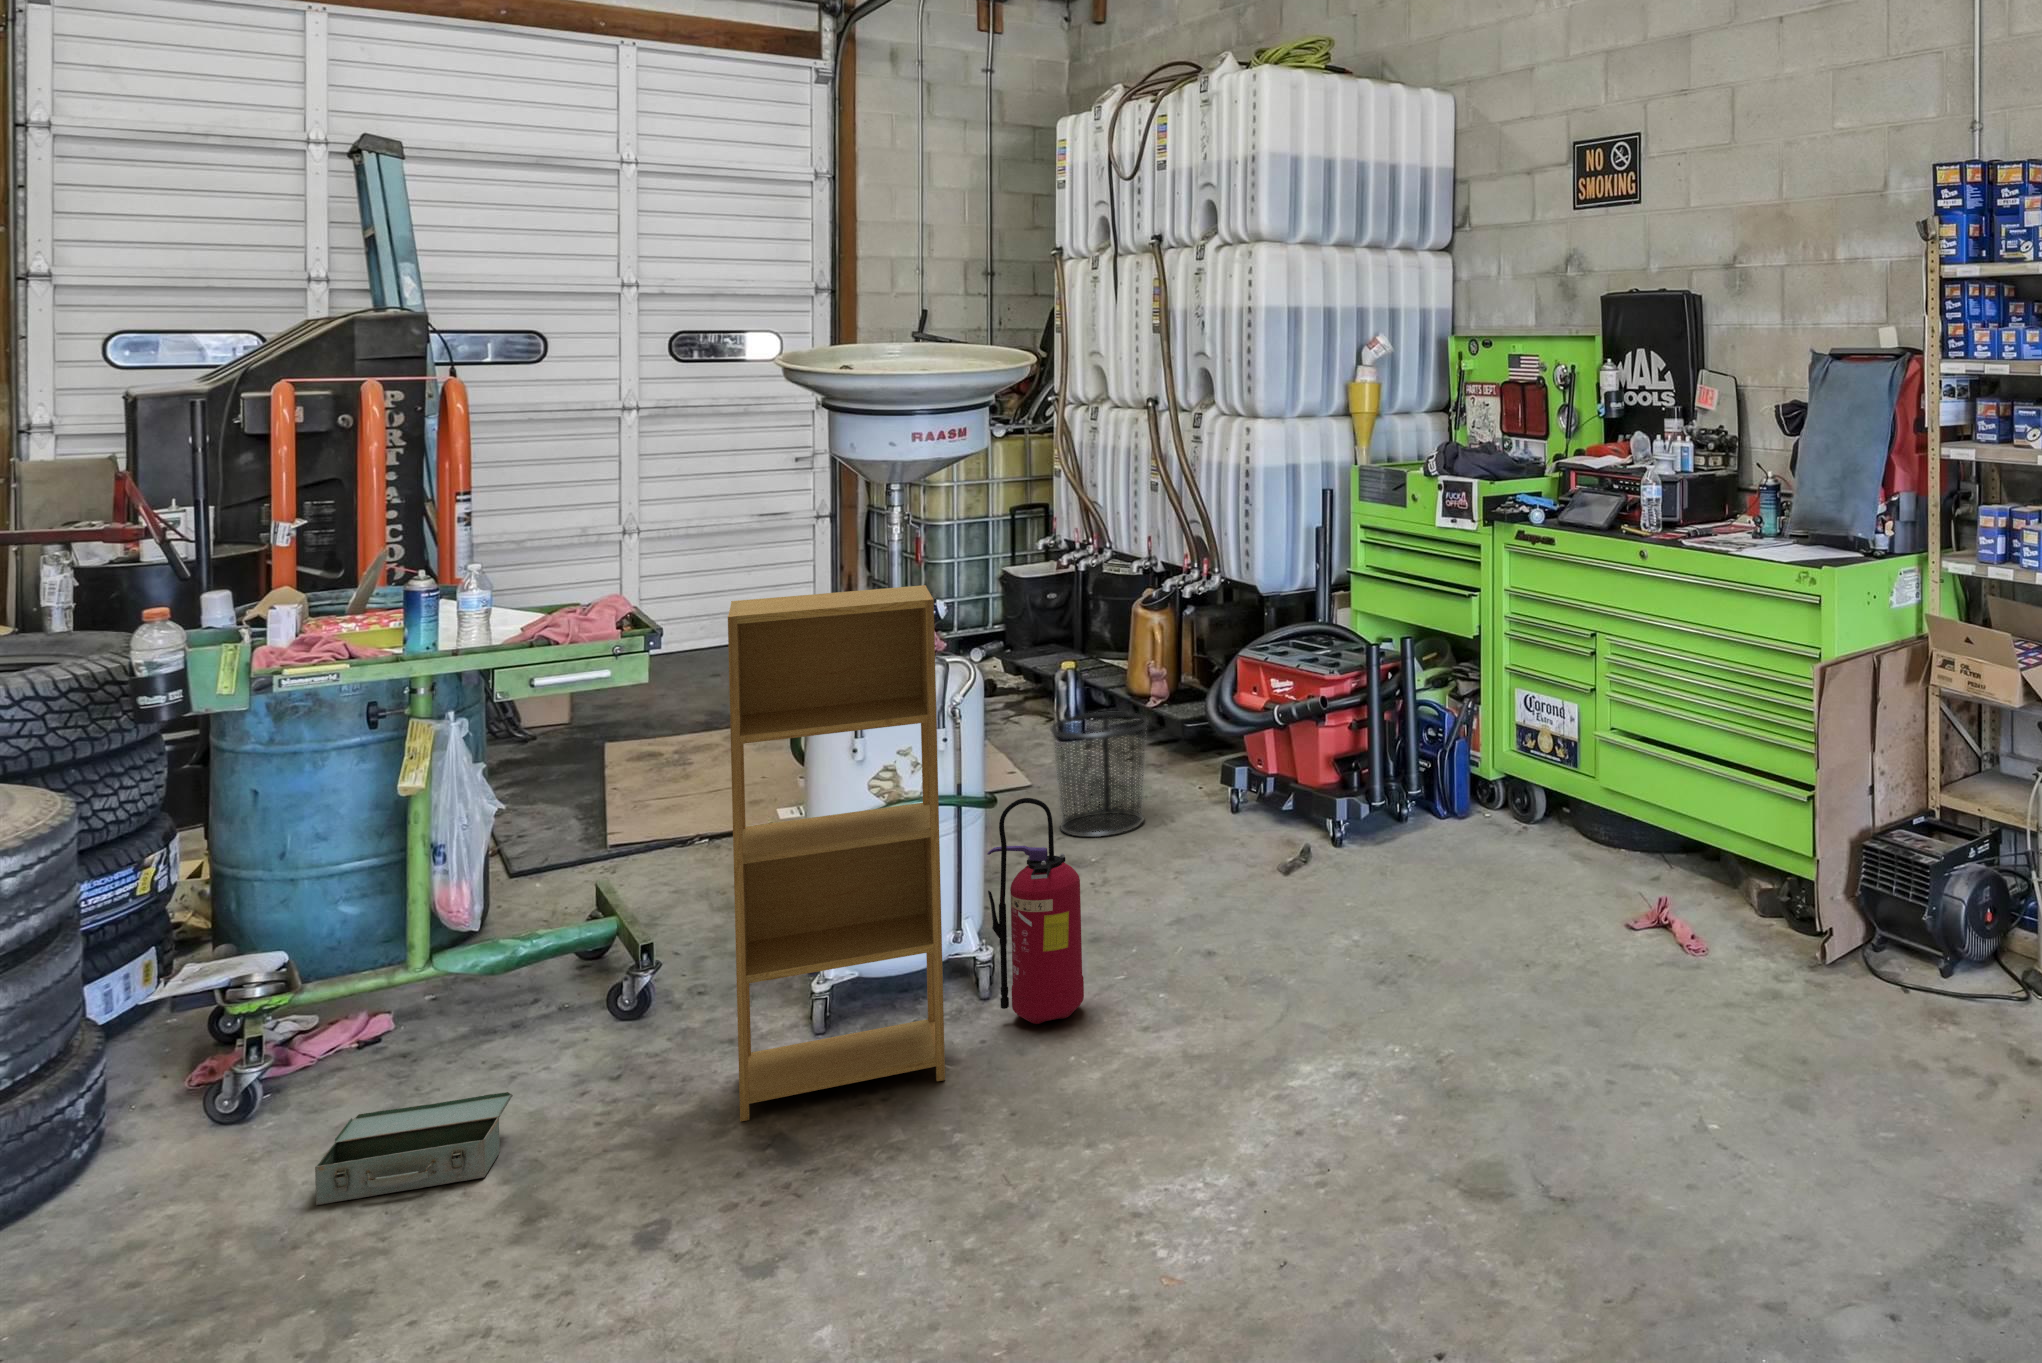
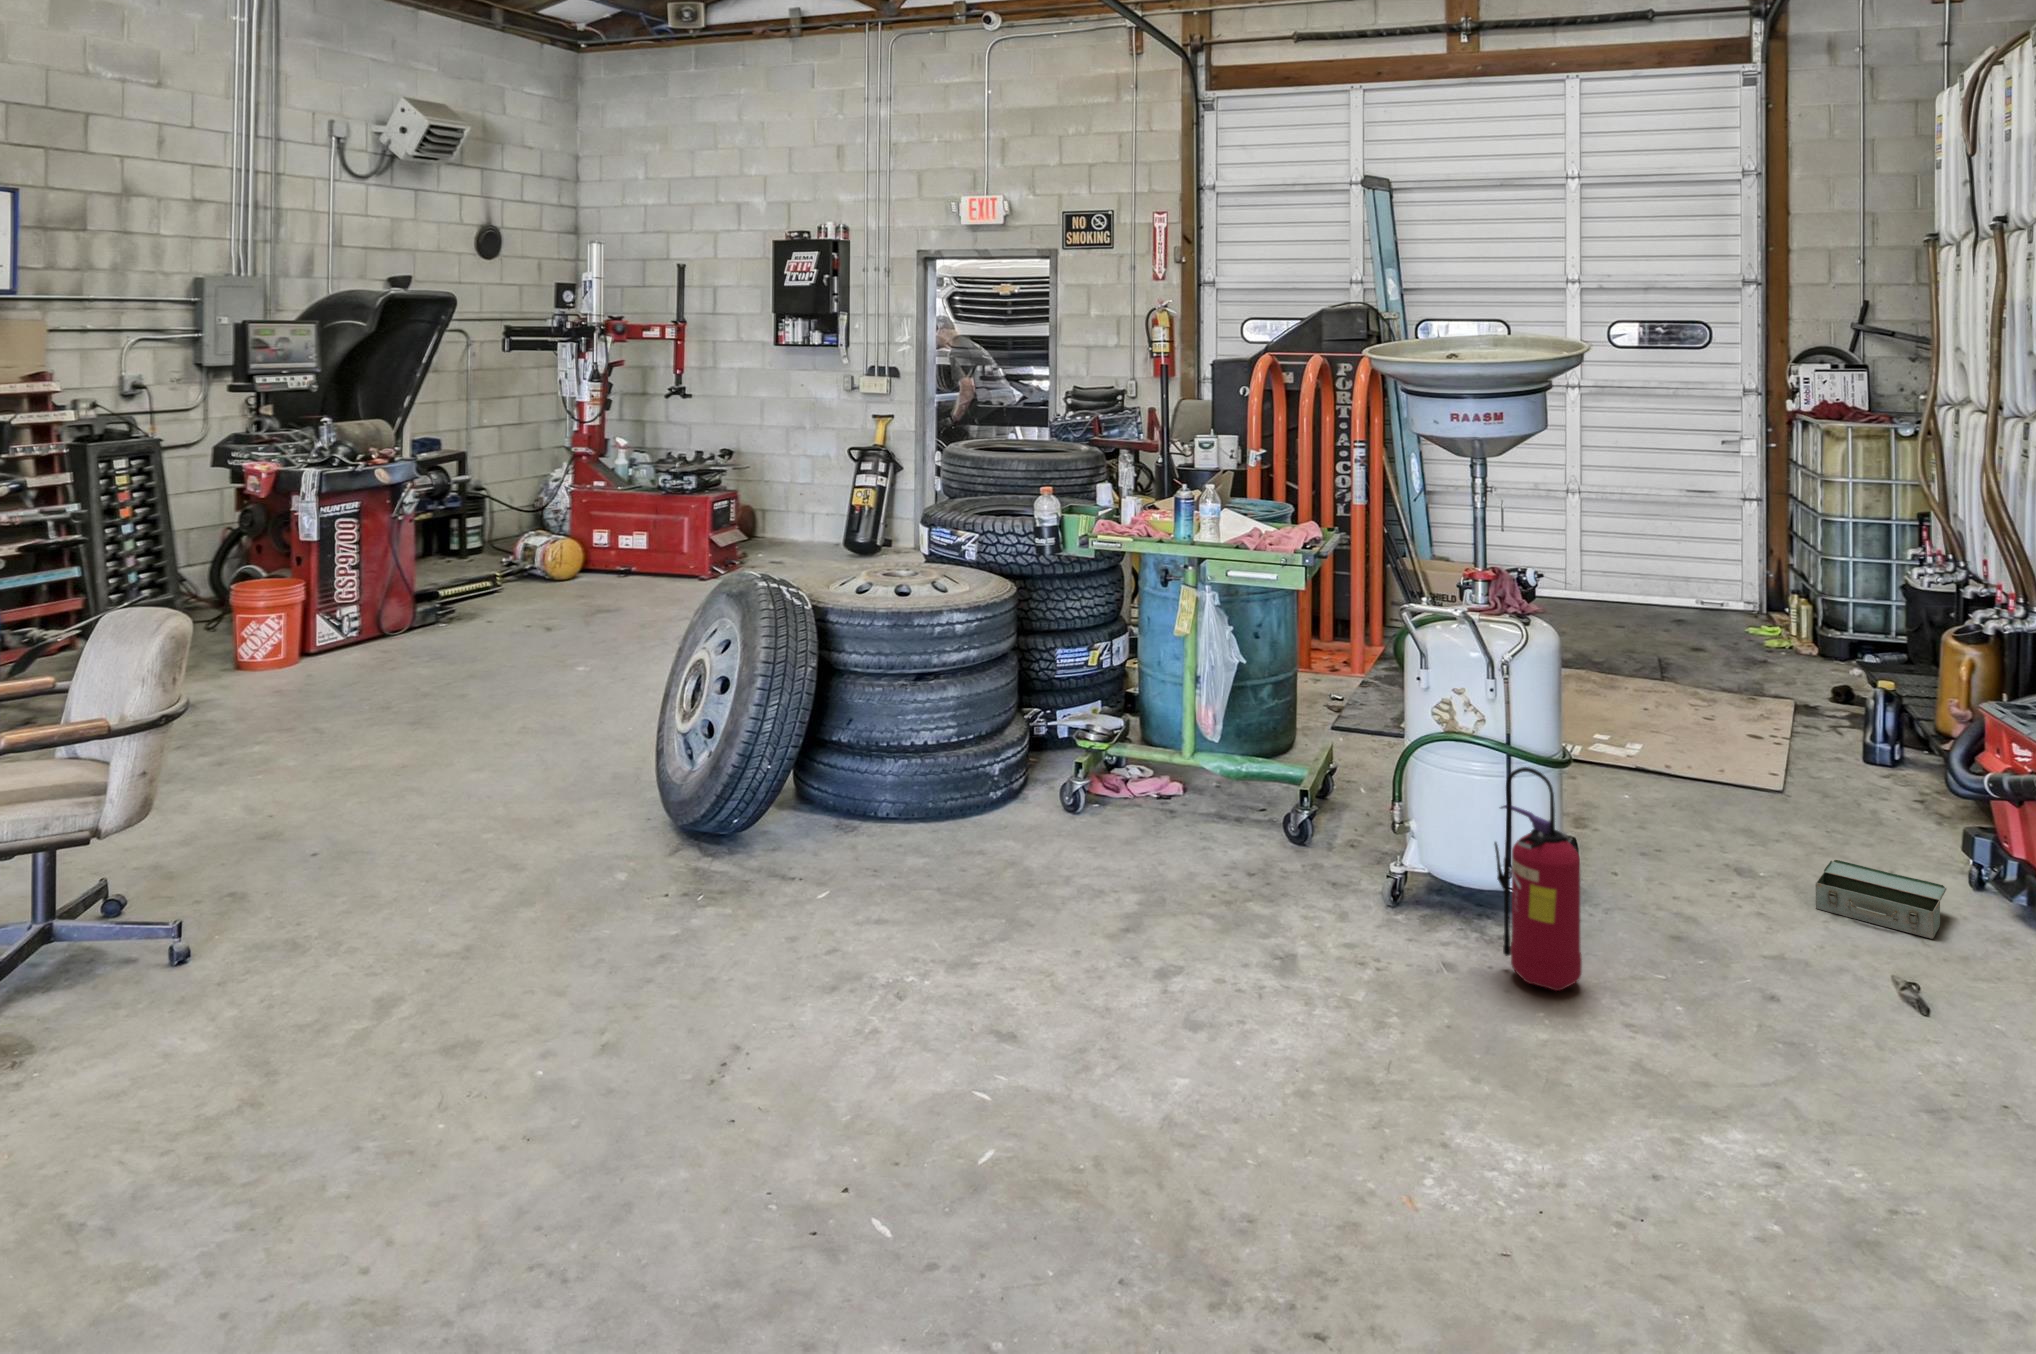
shelving unit: present [728,585,945,1122] -> none [1262,536,1443,990]
waste bin: present [1050,711,1149,837] -> none [1746,714,1861,849]
toolbox: present [315,1092,513,1205] -> present [1816,860,1946,939]

